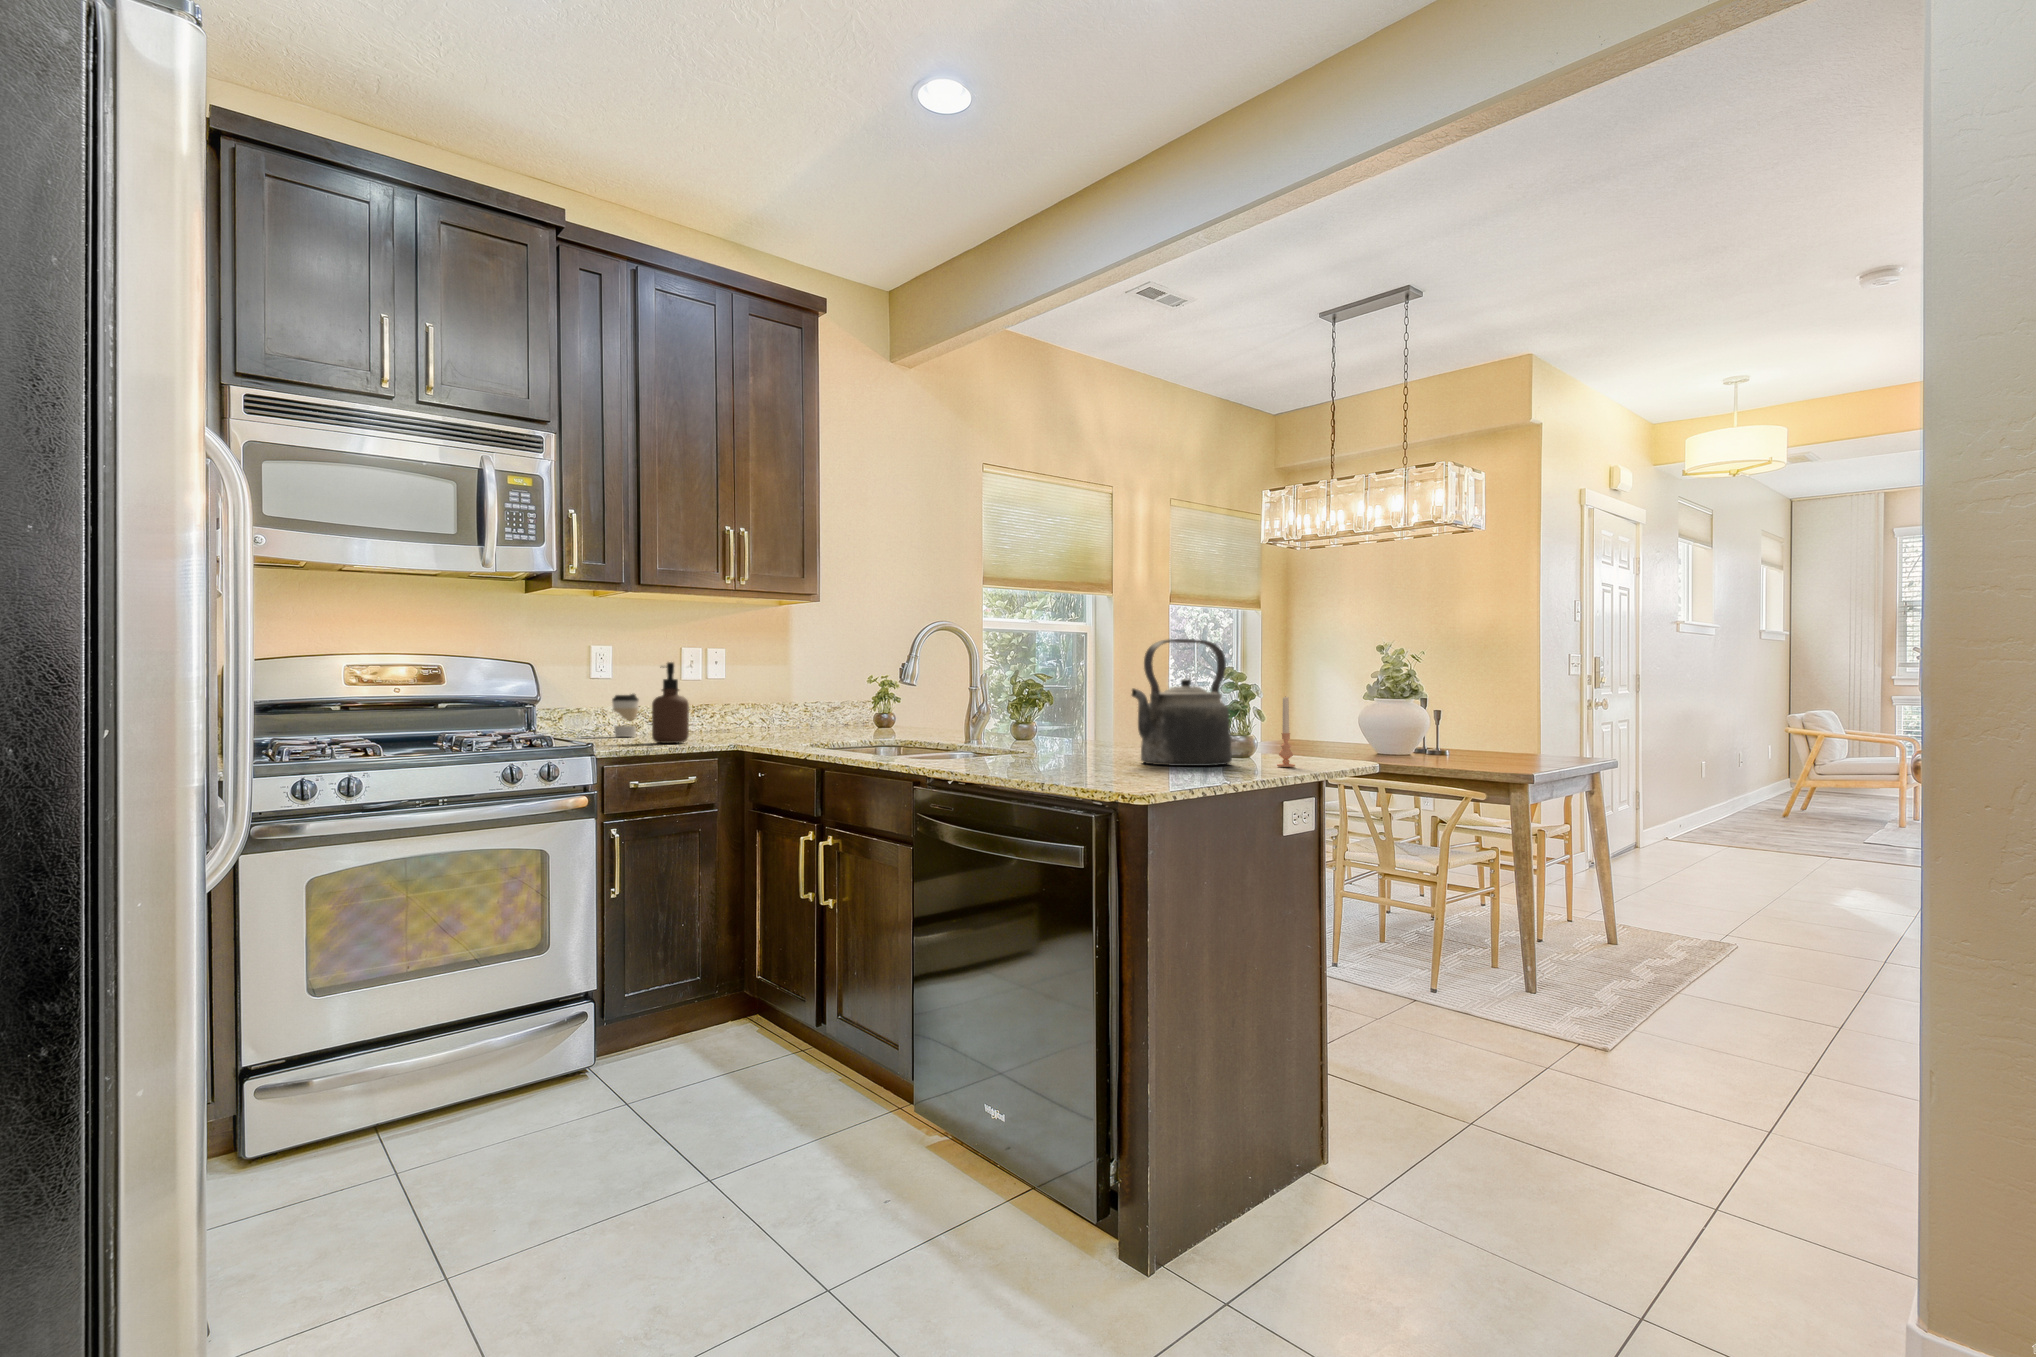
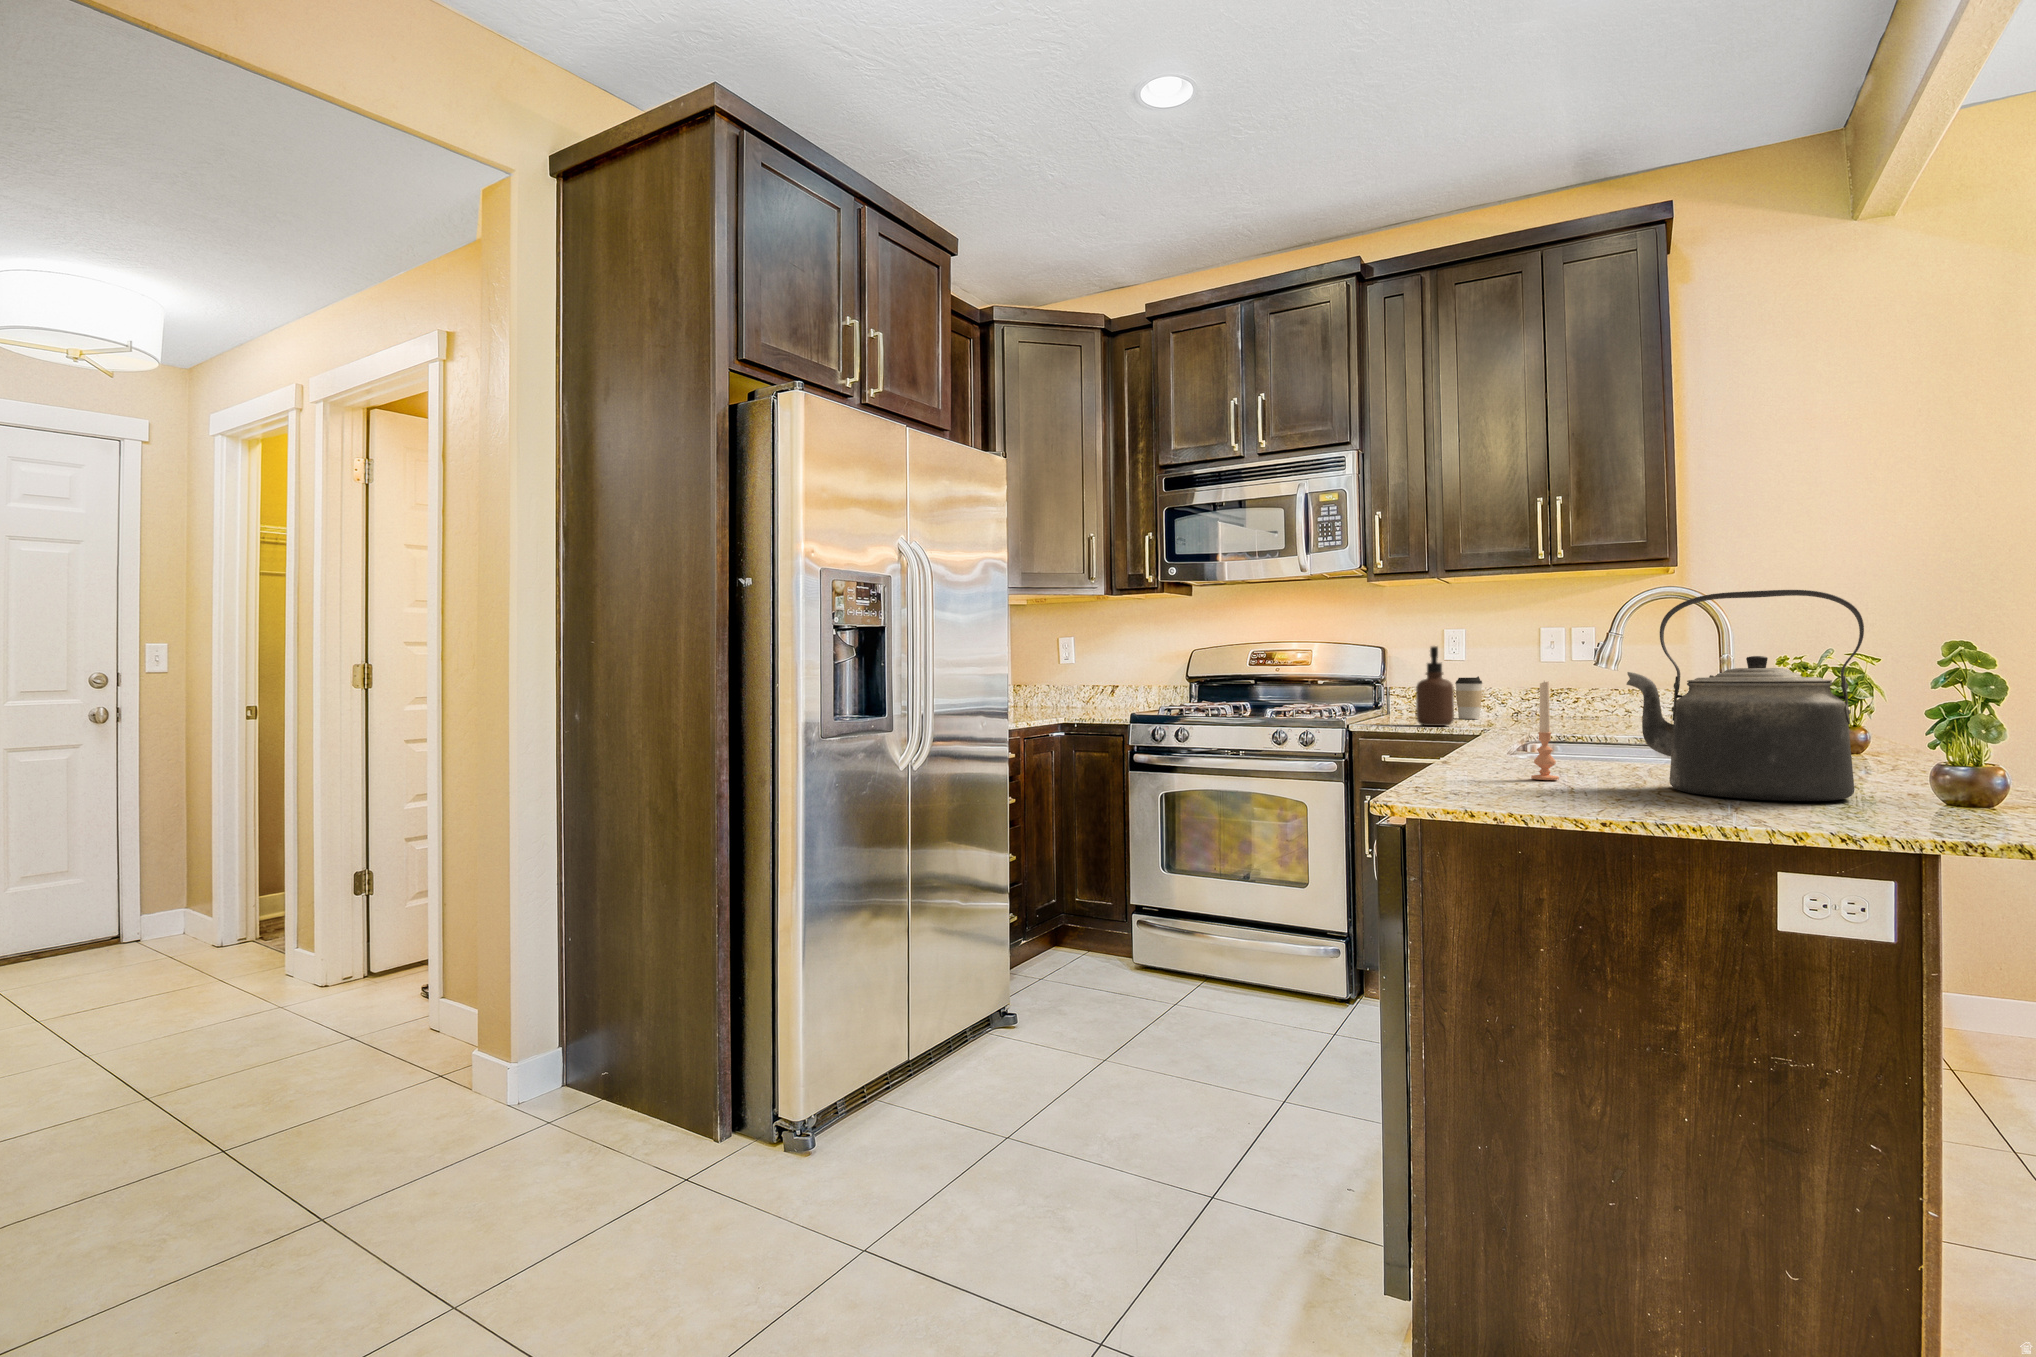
candle: present [1277,697,1295,767] -> present [1531,682,1559,780]

